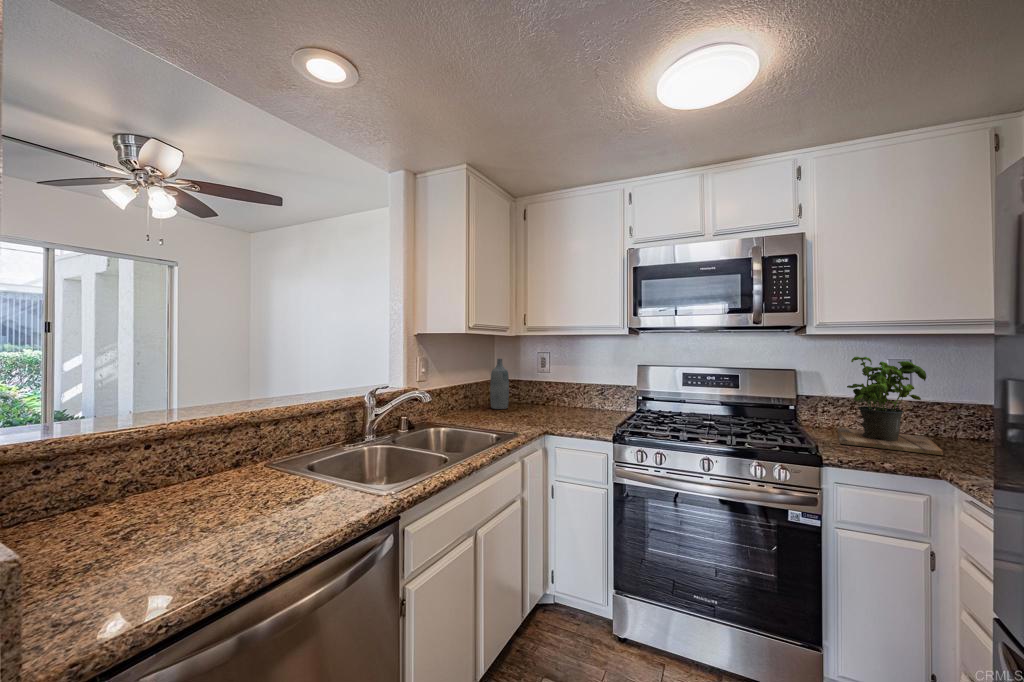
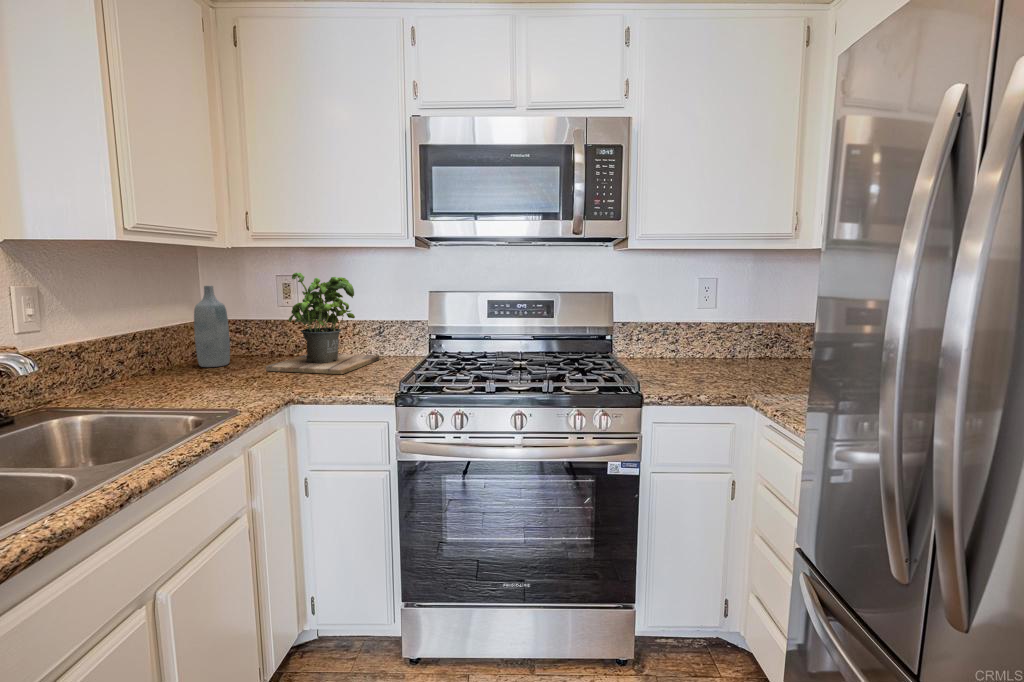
potted plant: present [838,357,943,455] -> present [266,273,380,374]

